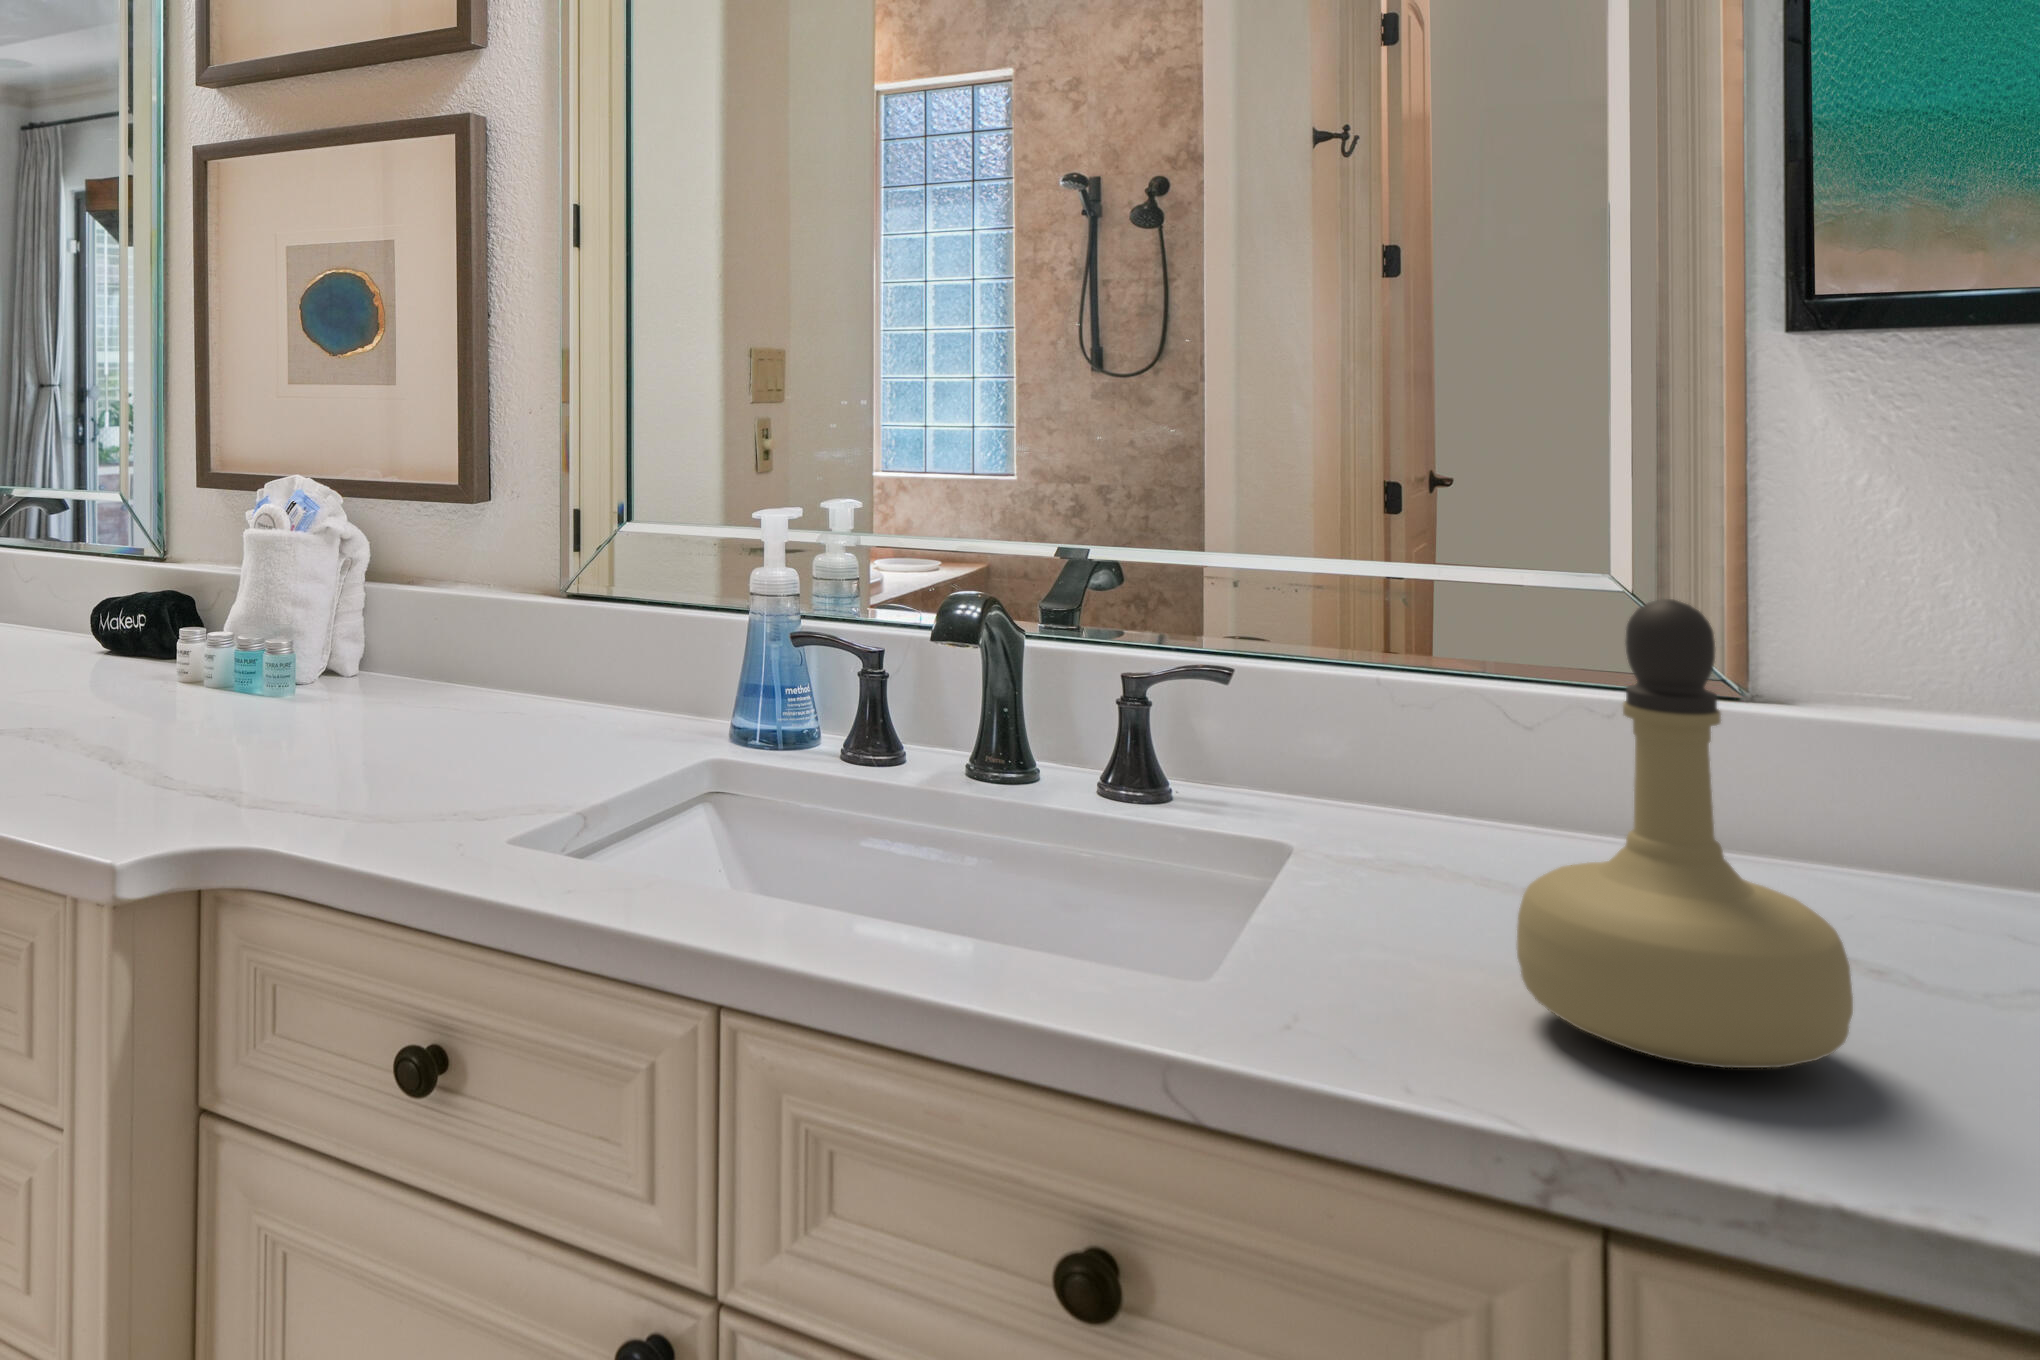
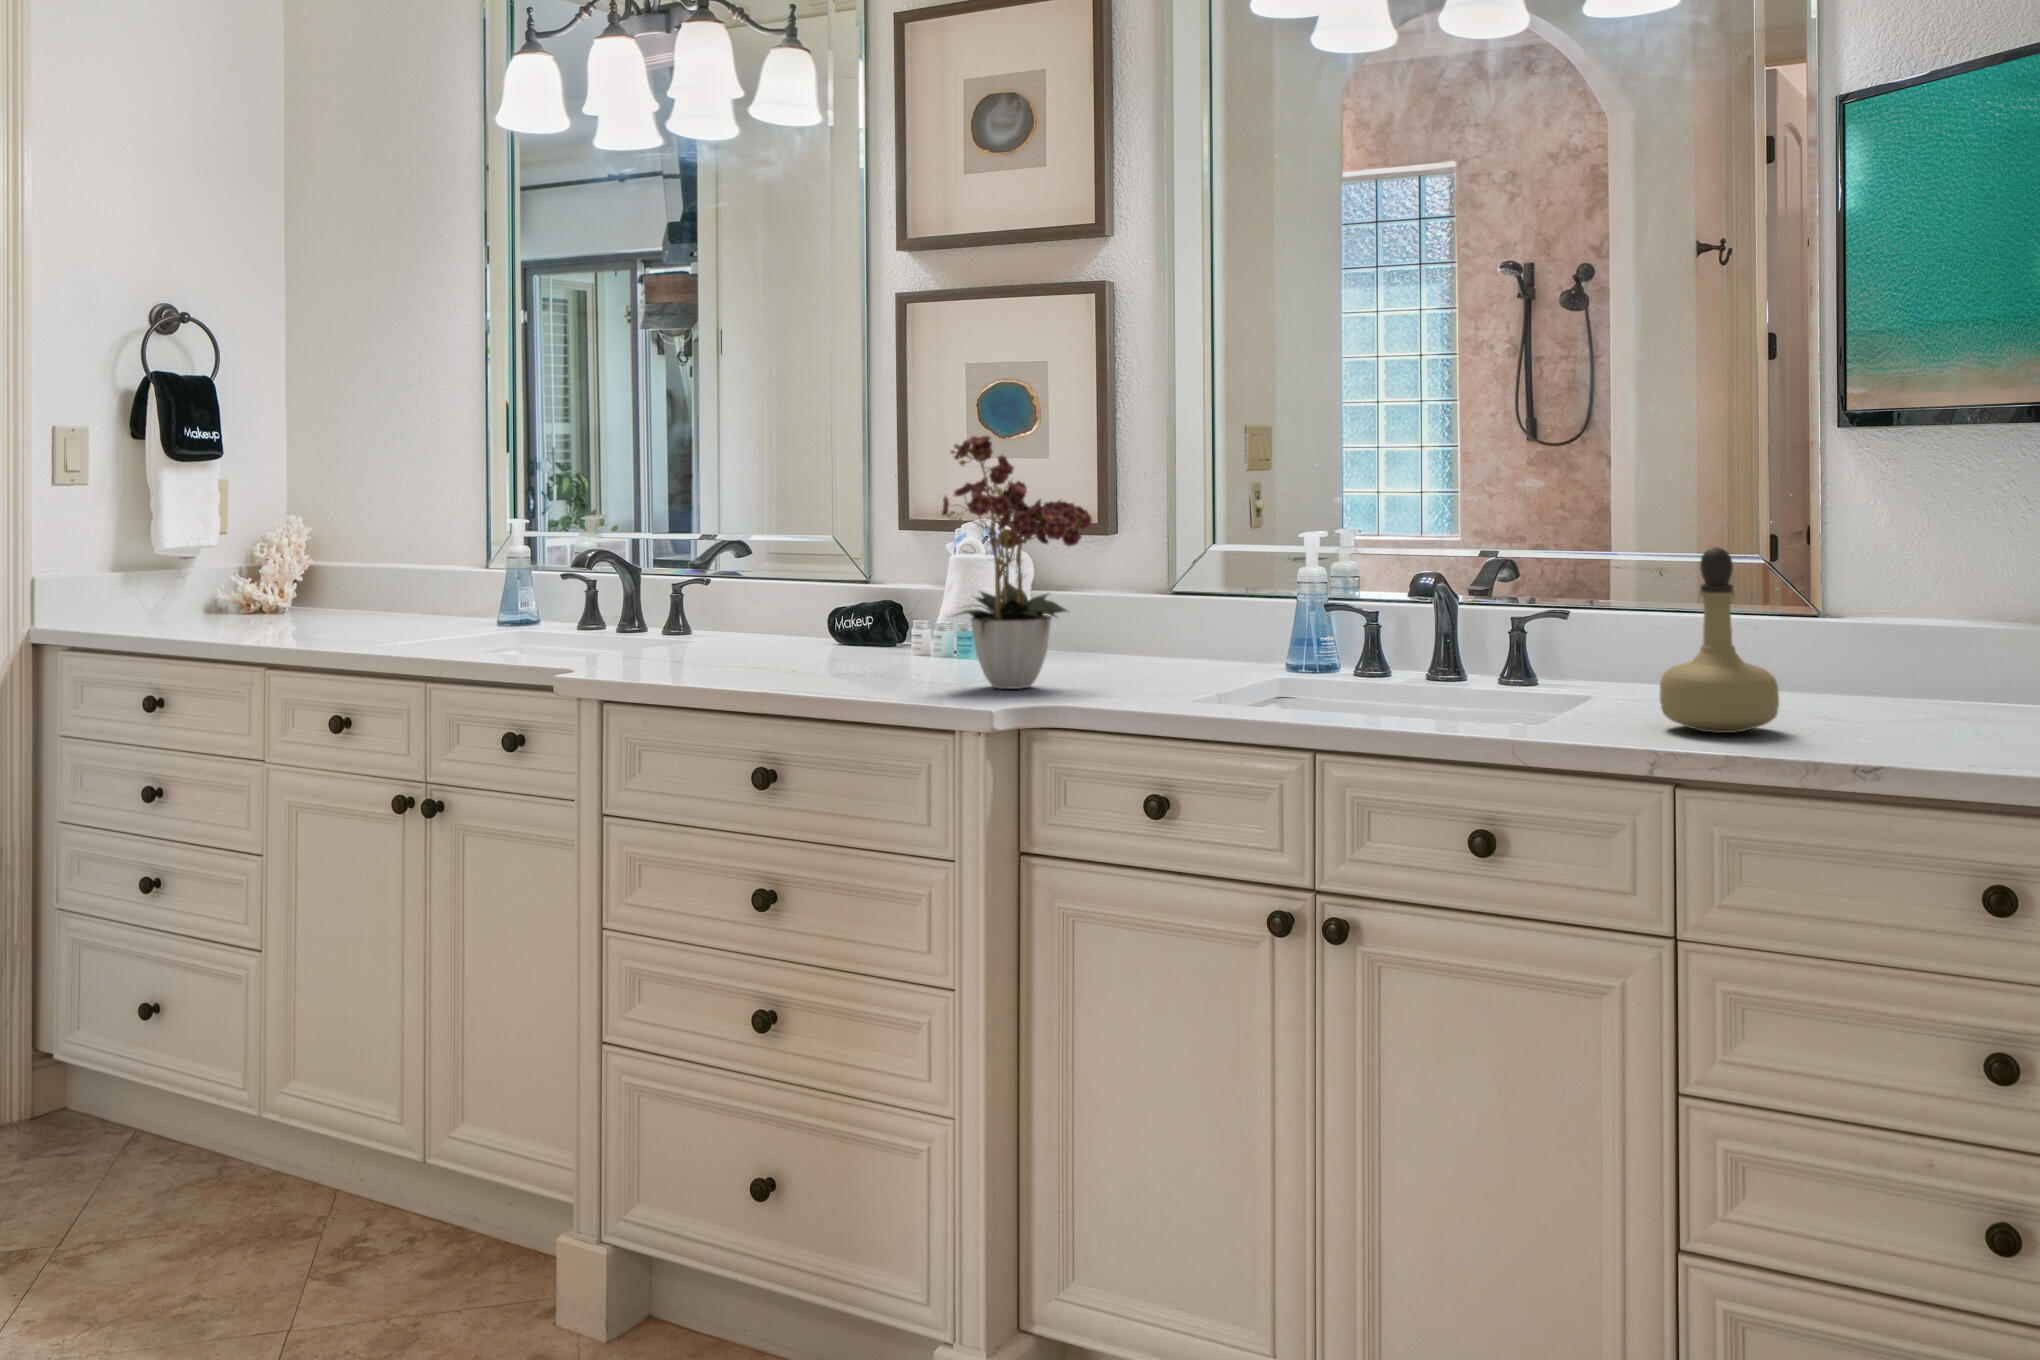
flower arrangement: none [76,321,398,788] -> present [942,435,1092,689]

